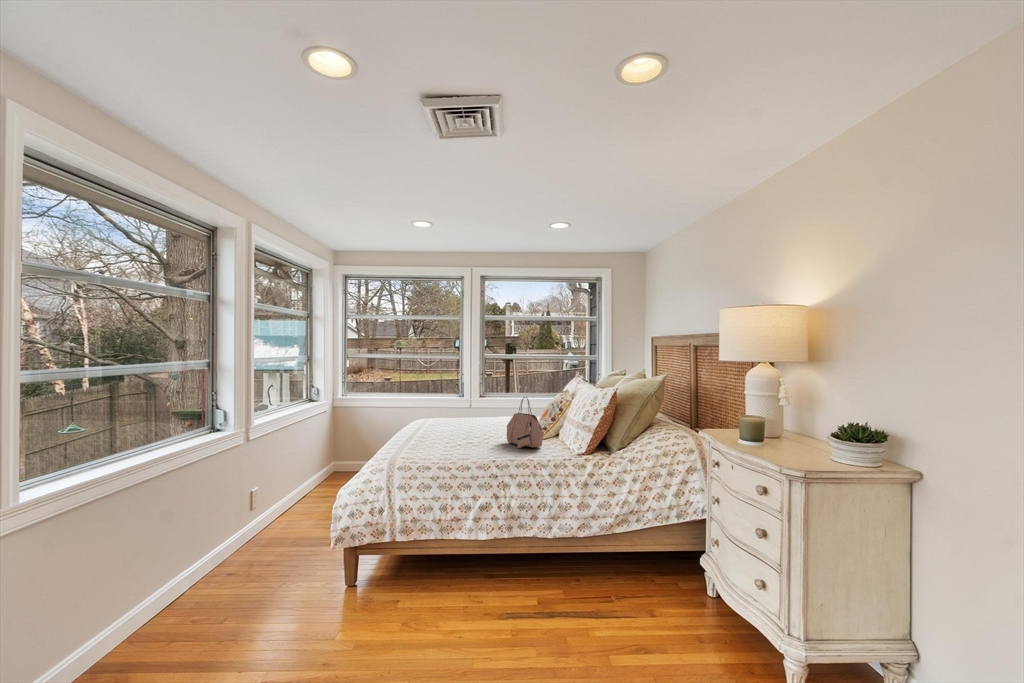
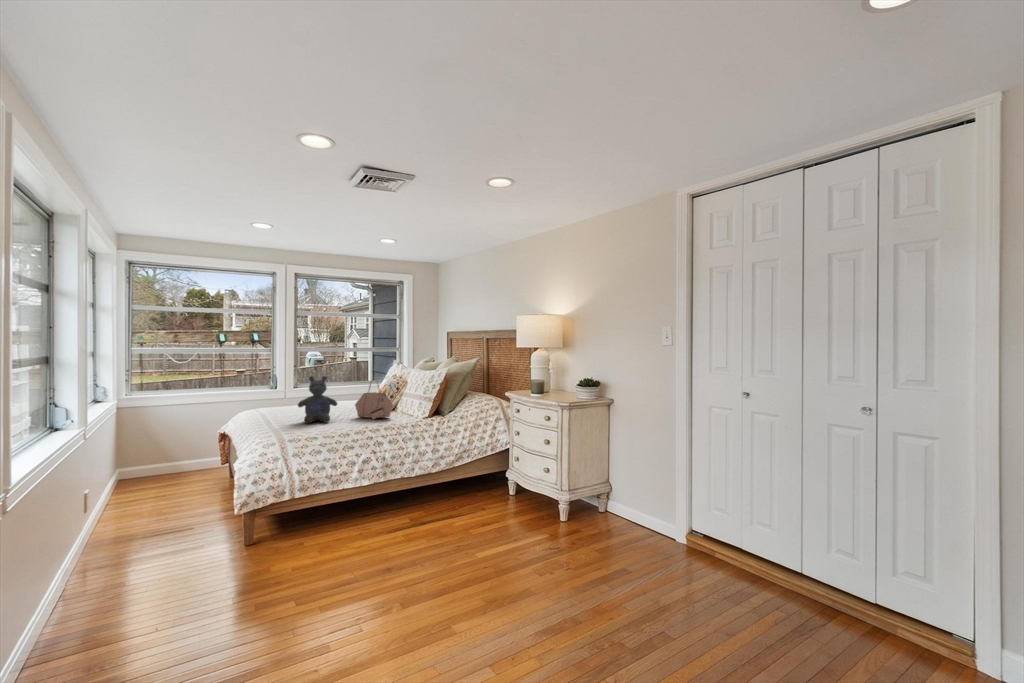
stuffed bear: none [443,390,485,446] -> present [298,376,337,423]

